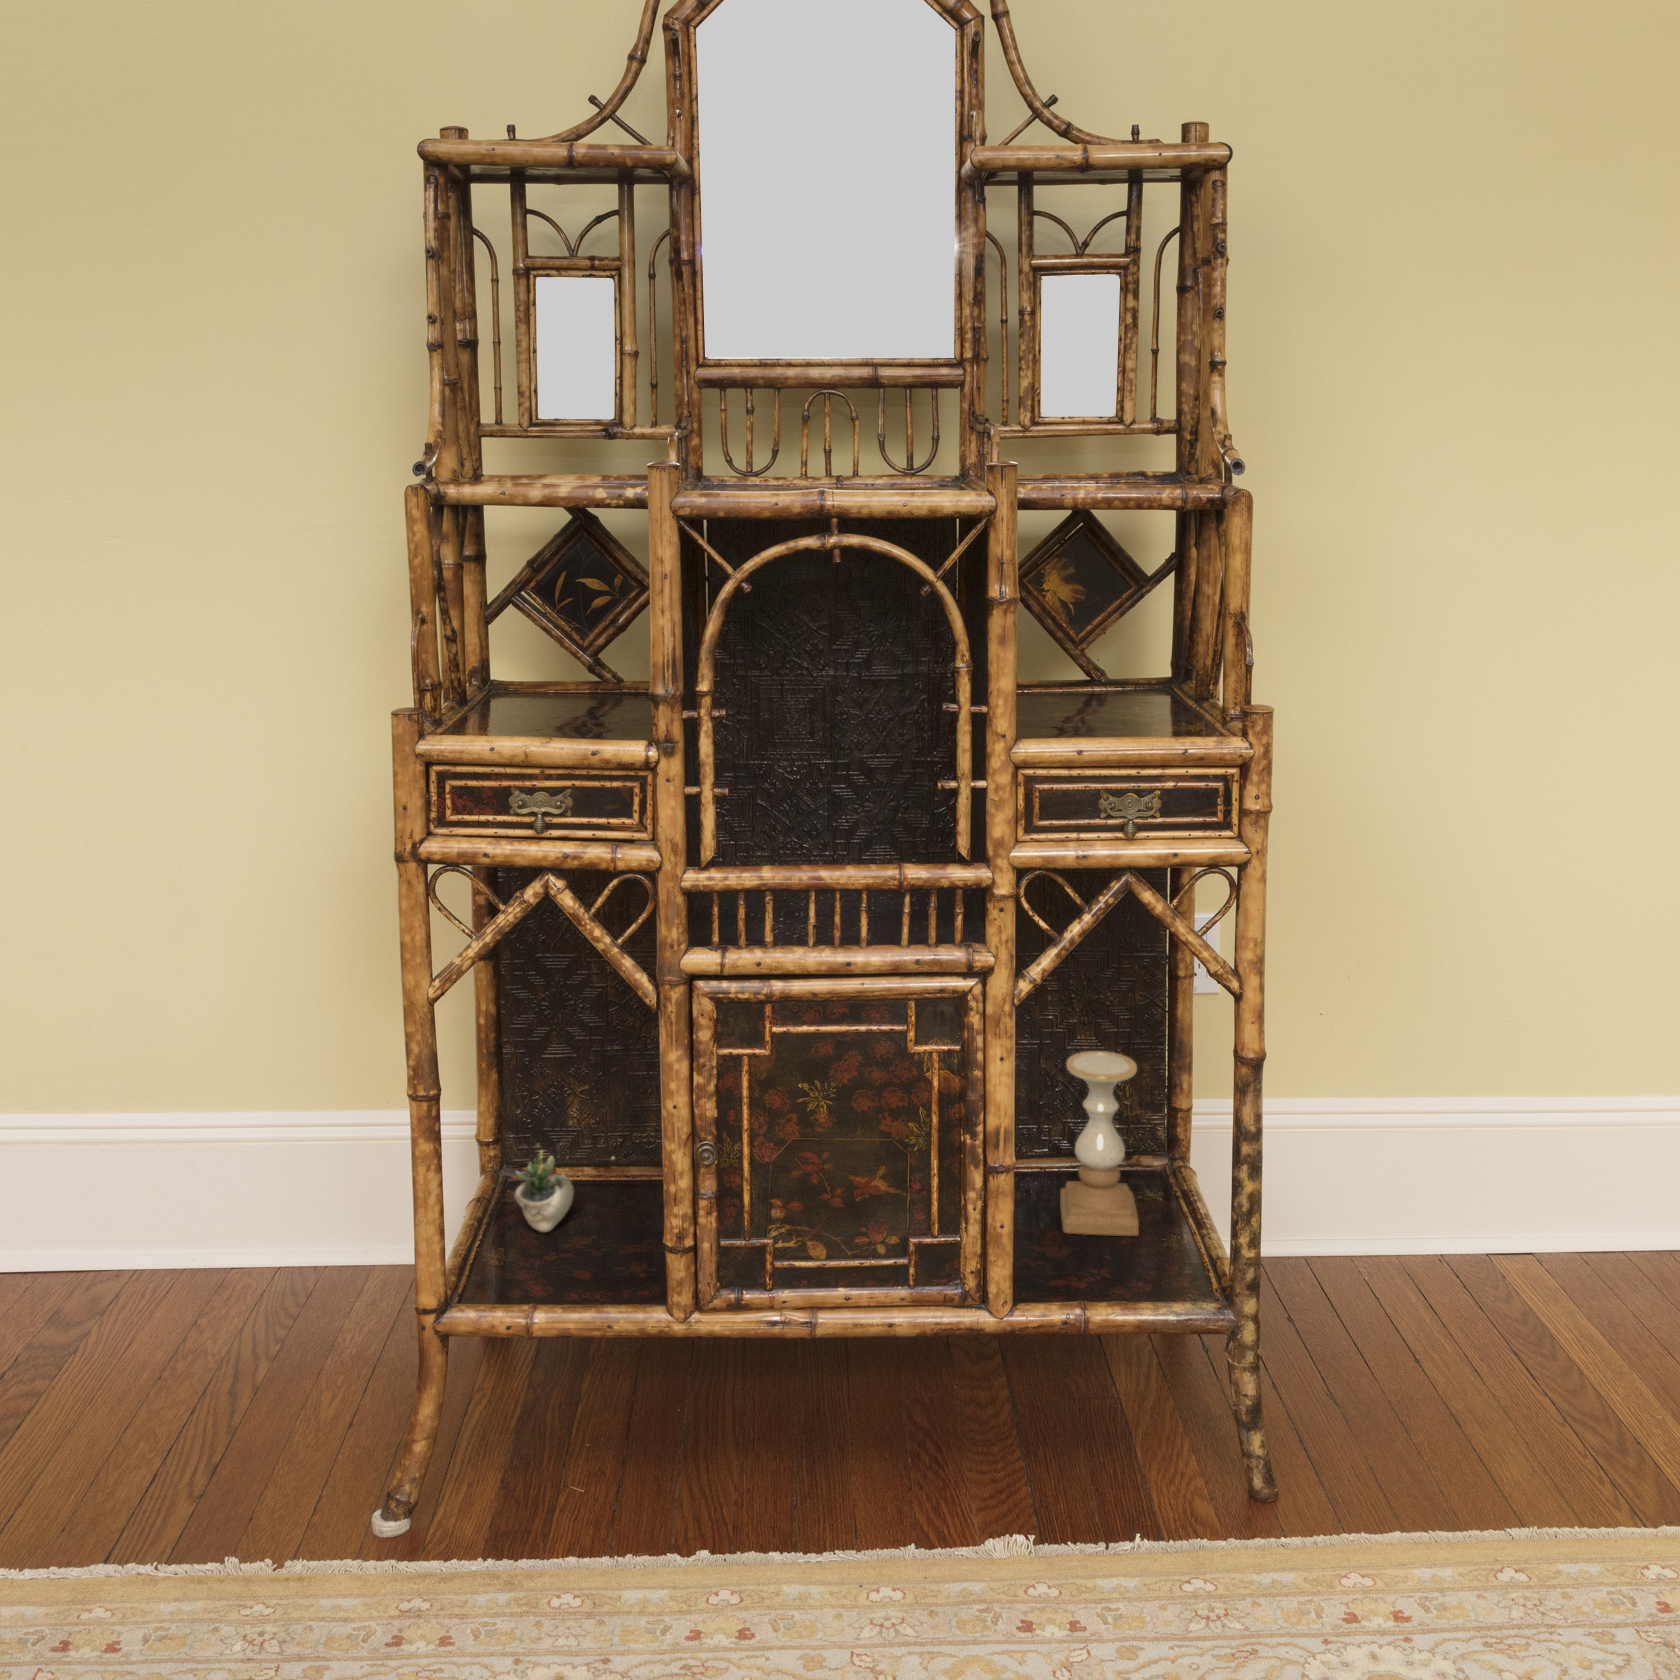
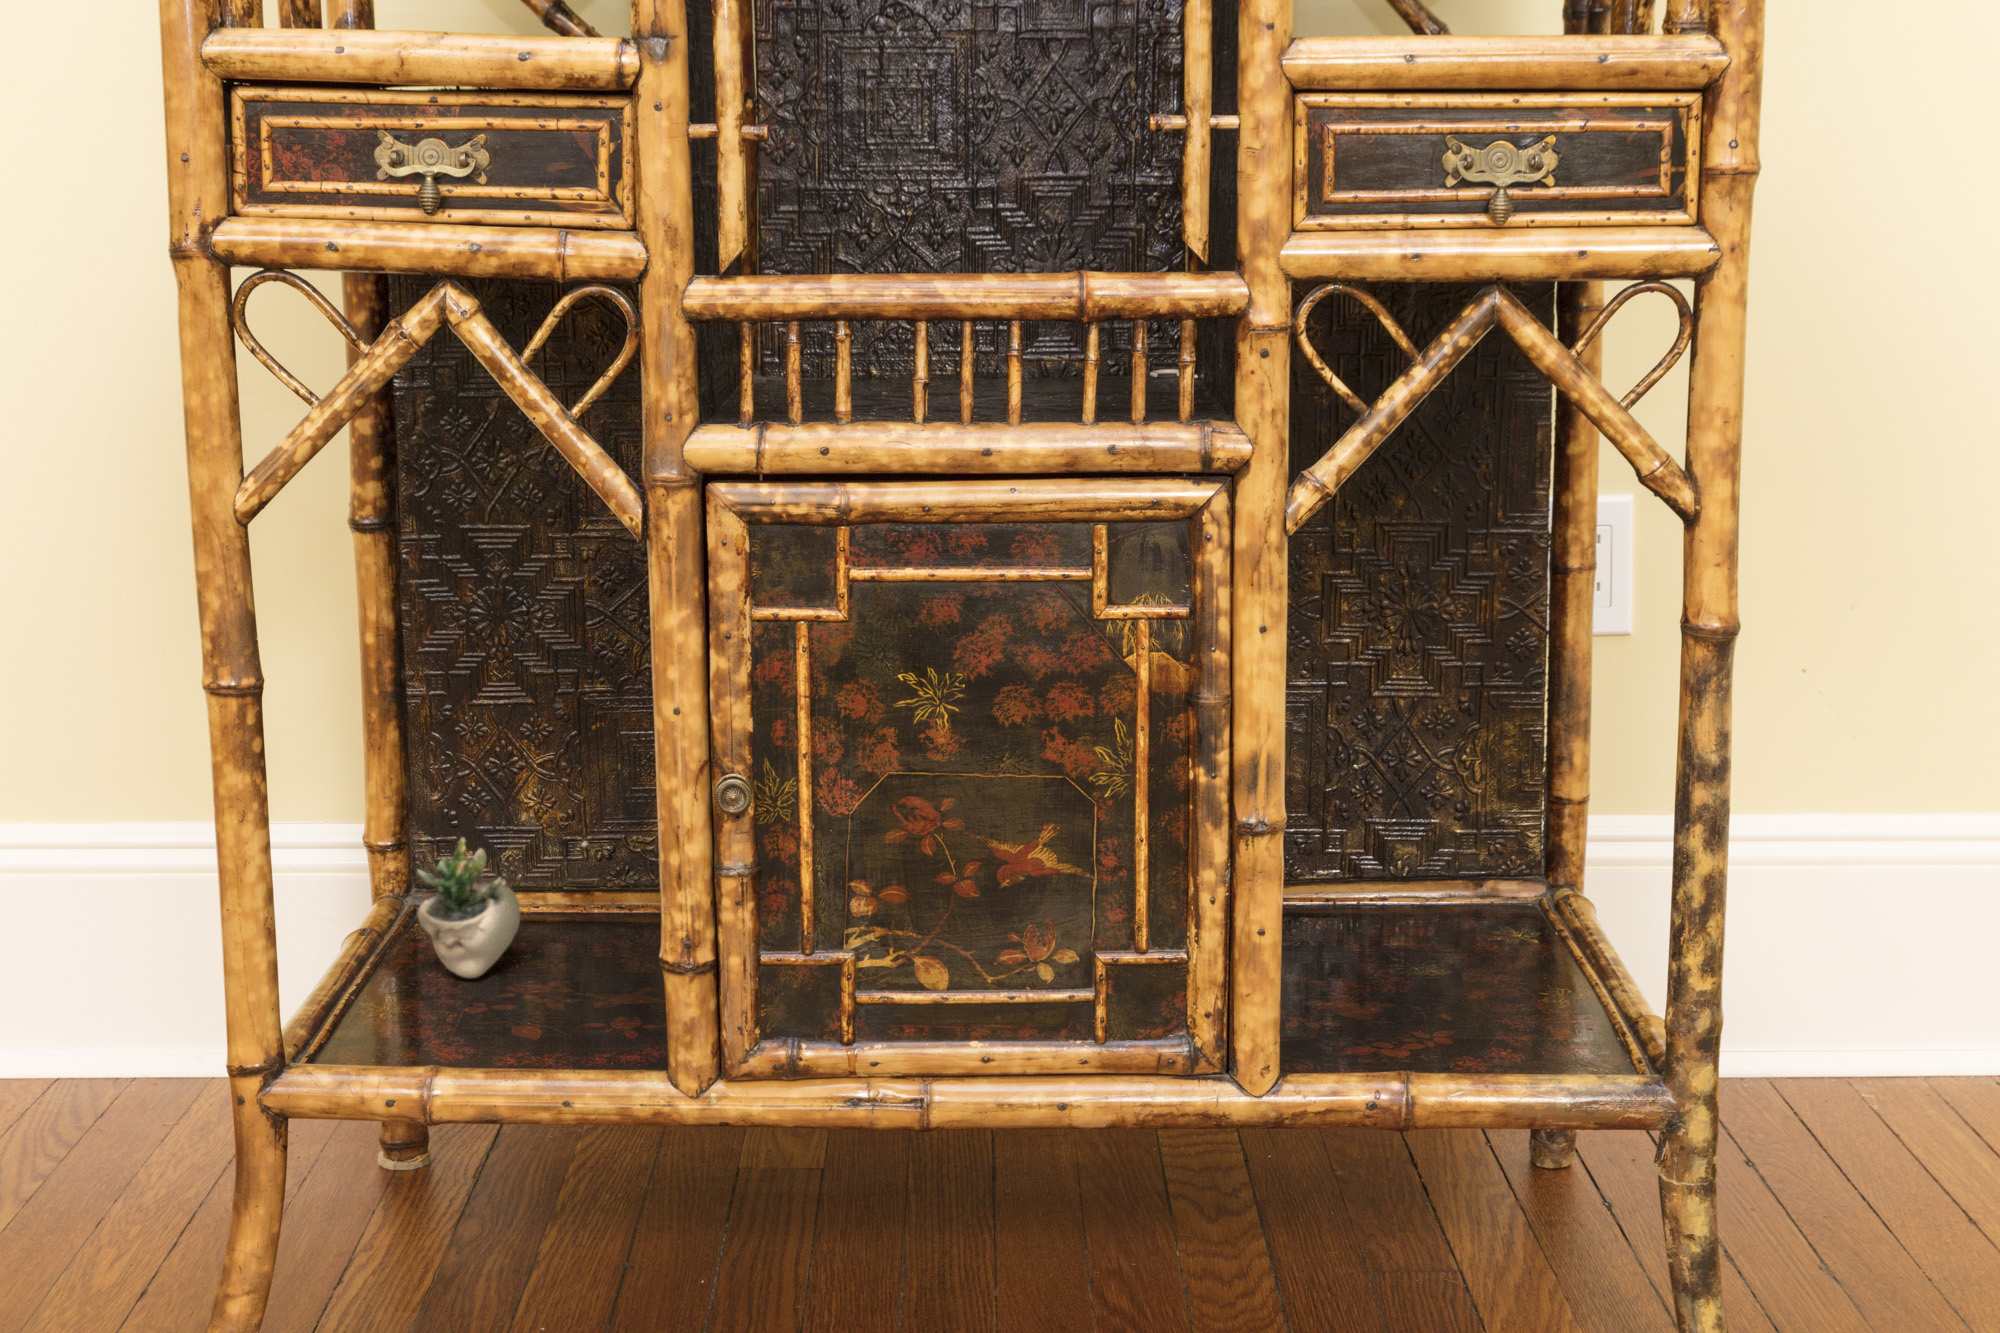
candle holder: present [1060,1051,1139,1236] -> none [1362,680,1501,989]

